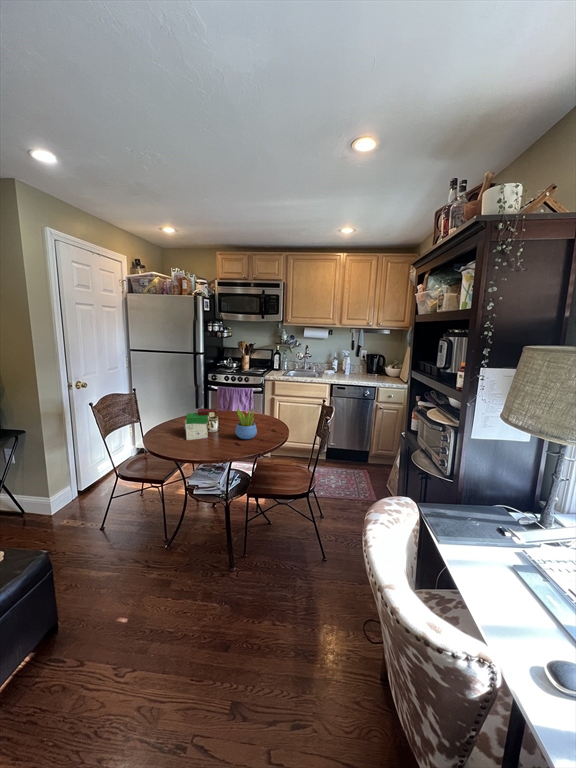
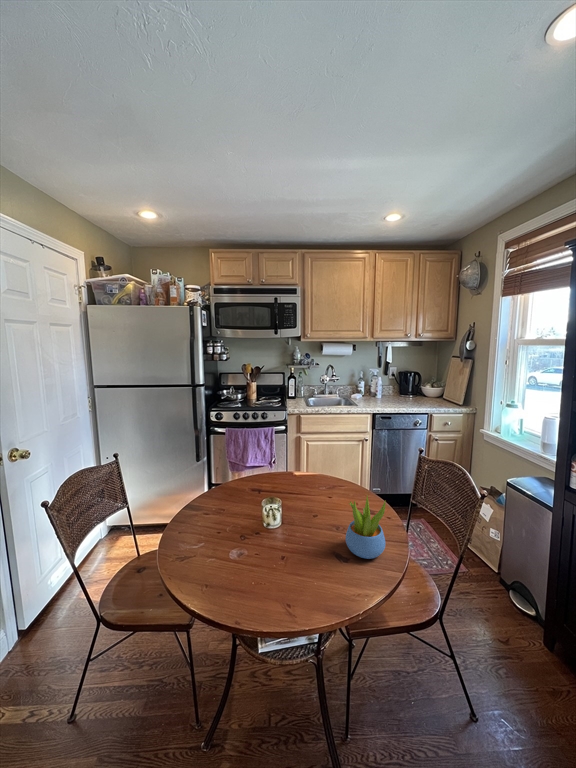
book: present [184,408,216,440] -> none [244,496,303,586]

